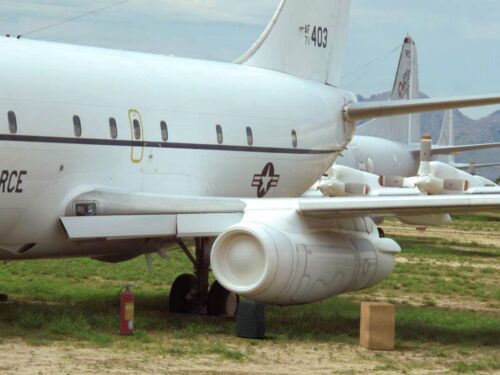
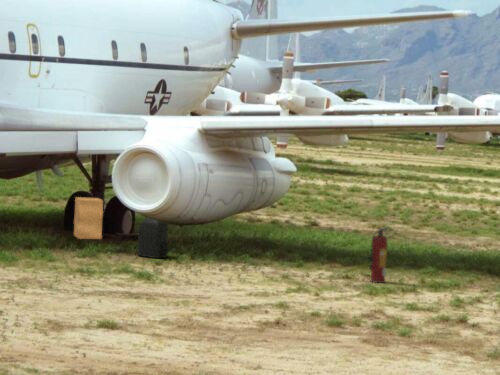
fire extinguisher: present [117,283,136,335] -> present [370,227,388,283]
cardboard box: present [360,302,395,350] -> present [74,197,103,239]

